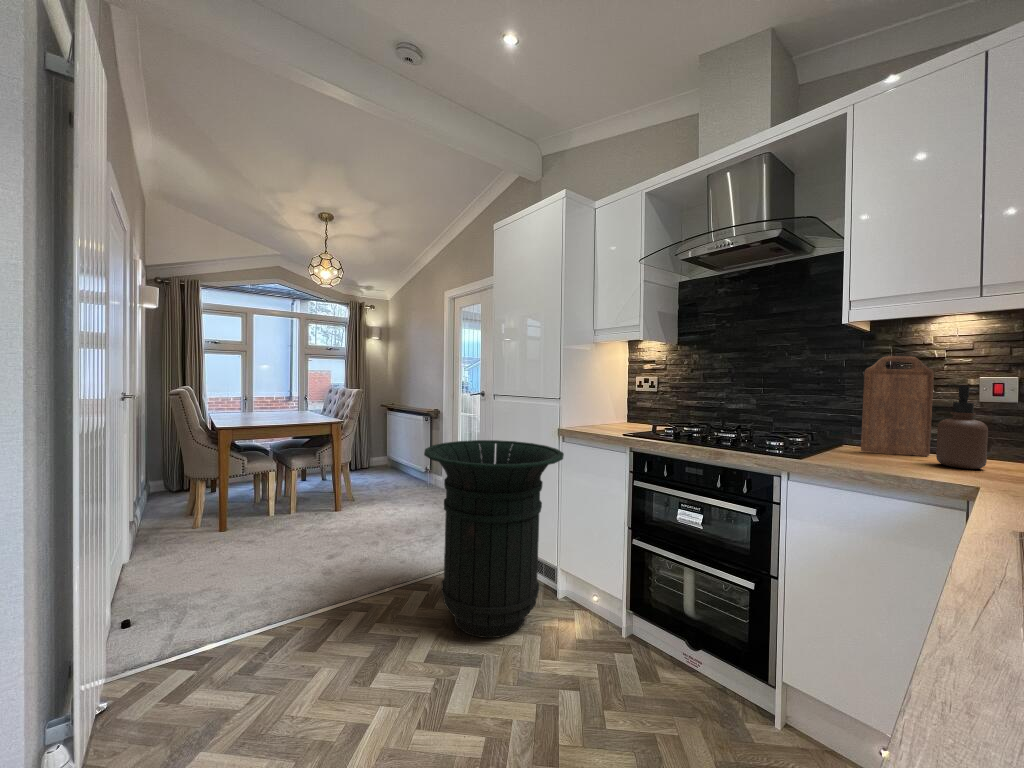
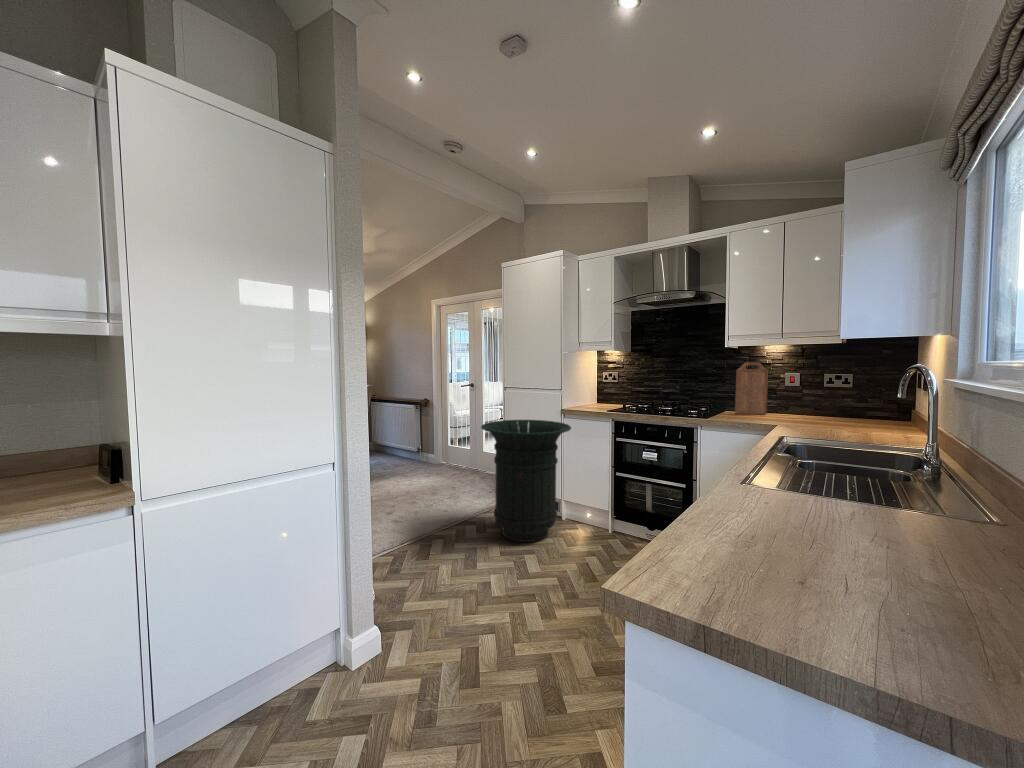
soap dispenser: present [936,386,988,469] -> none [768,379,788,419]

